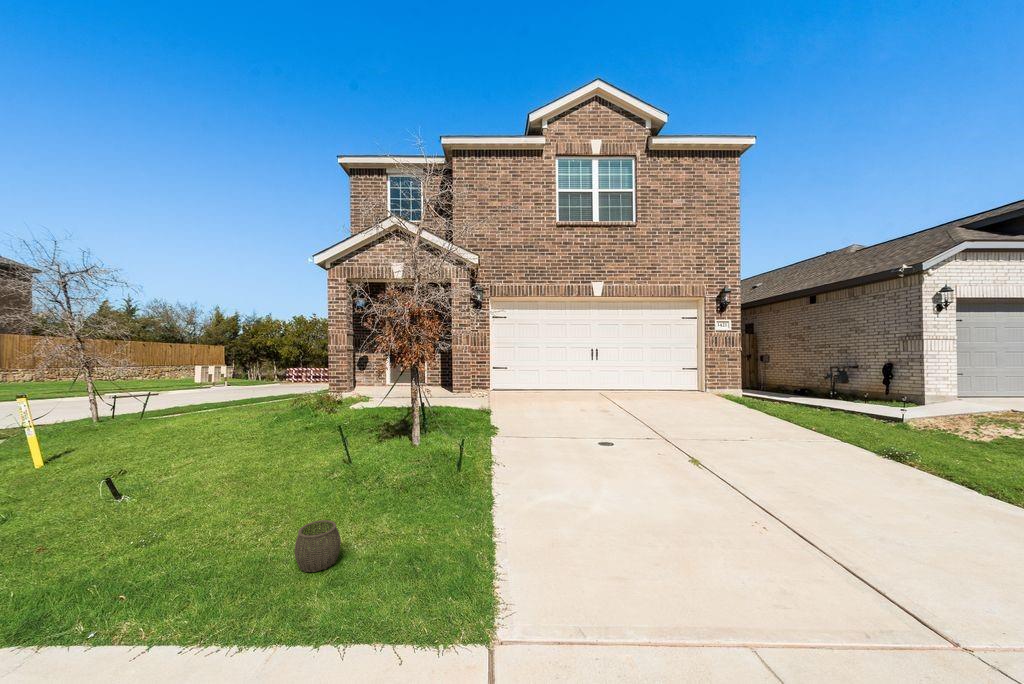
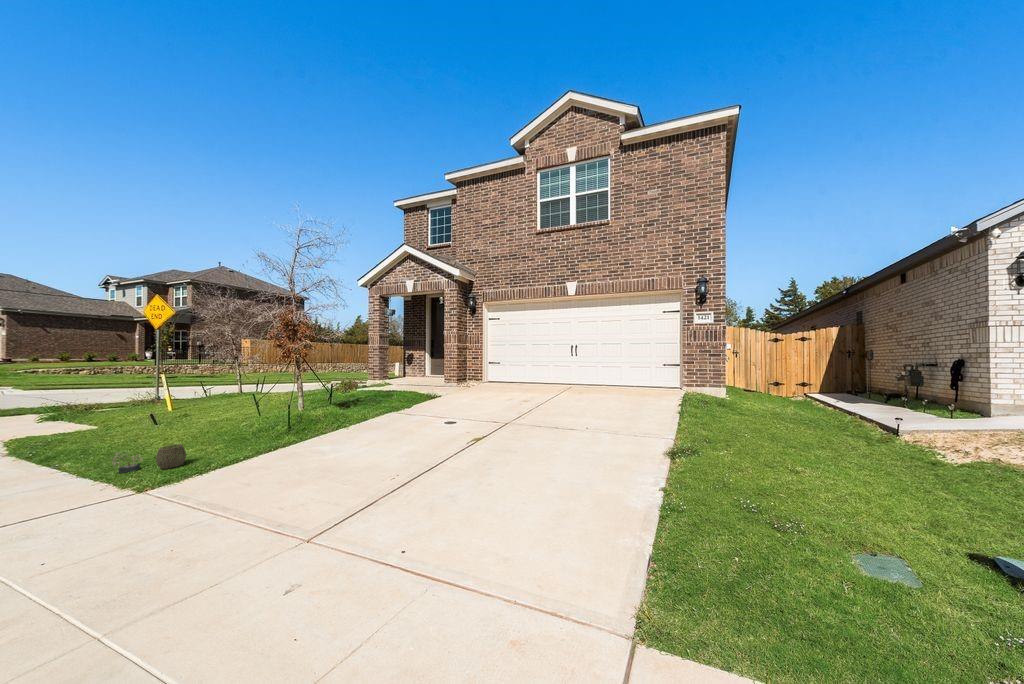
decorative plant: none [203,553,260,600] -> present [113,453,141,473]

